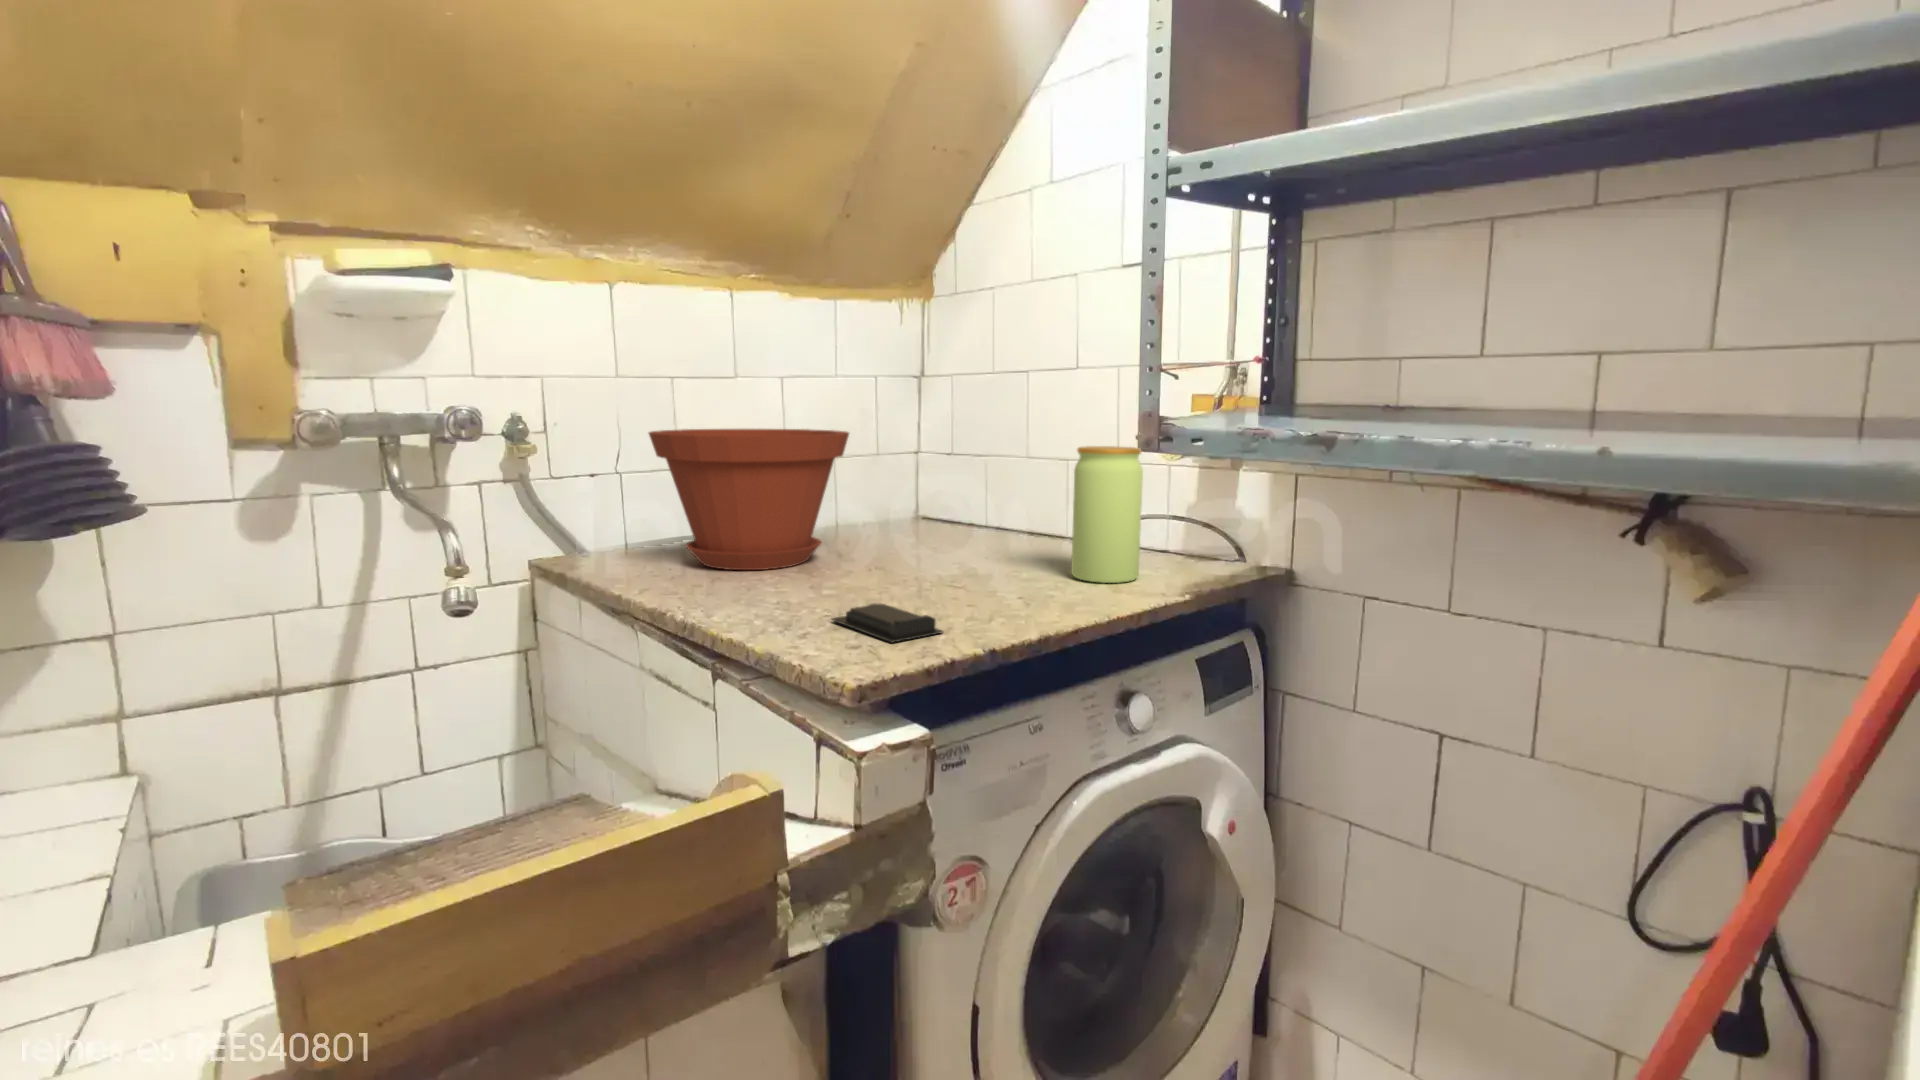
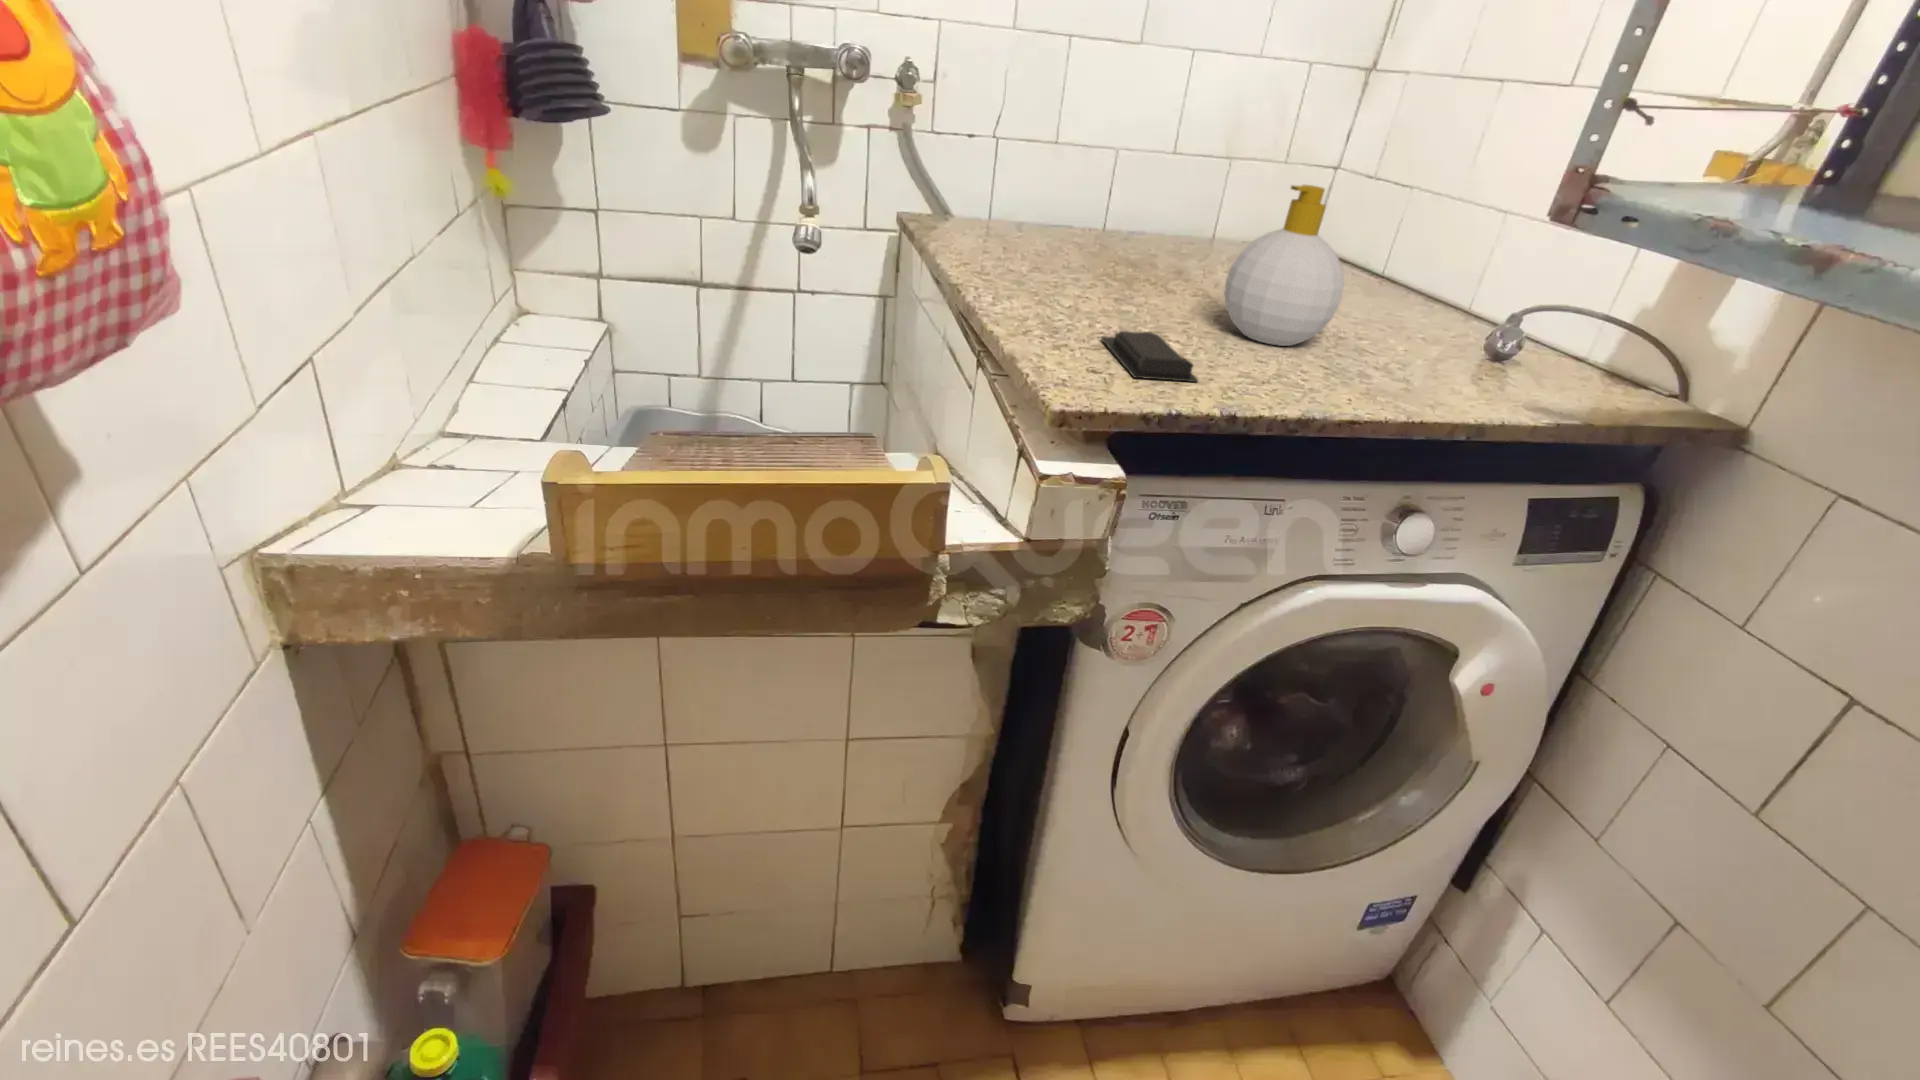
plant pot: present [649,429,849,570] -> none [1019,97,1231,272]
jar: present [1071,446,1143,583] -> none [1419,198,1572,382]
soap bottle: none [908,459,1007,593] -> present [1224,185,1344,346]

